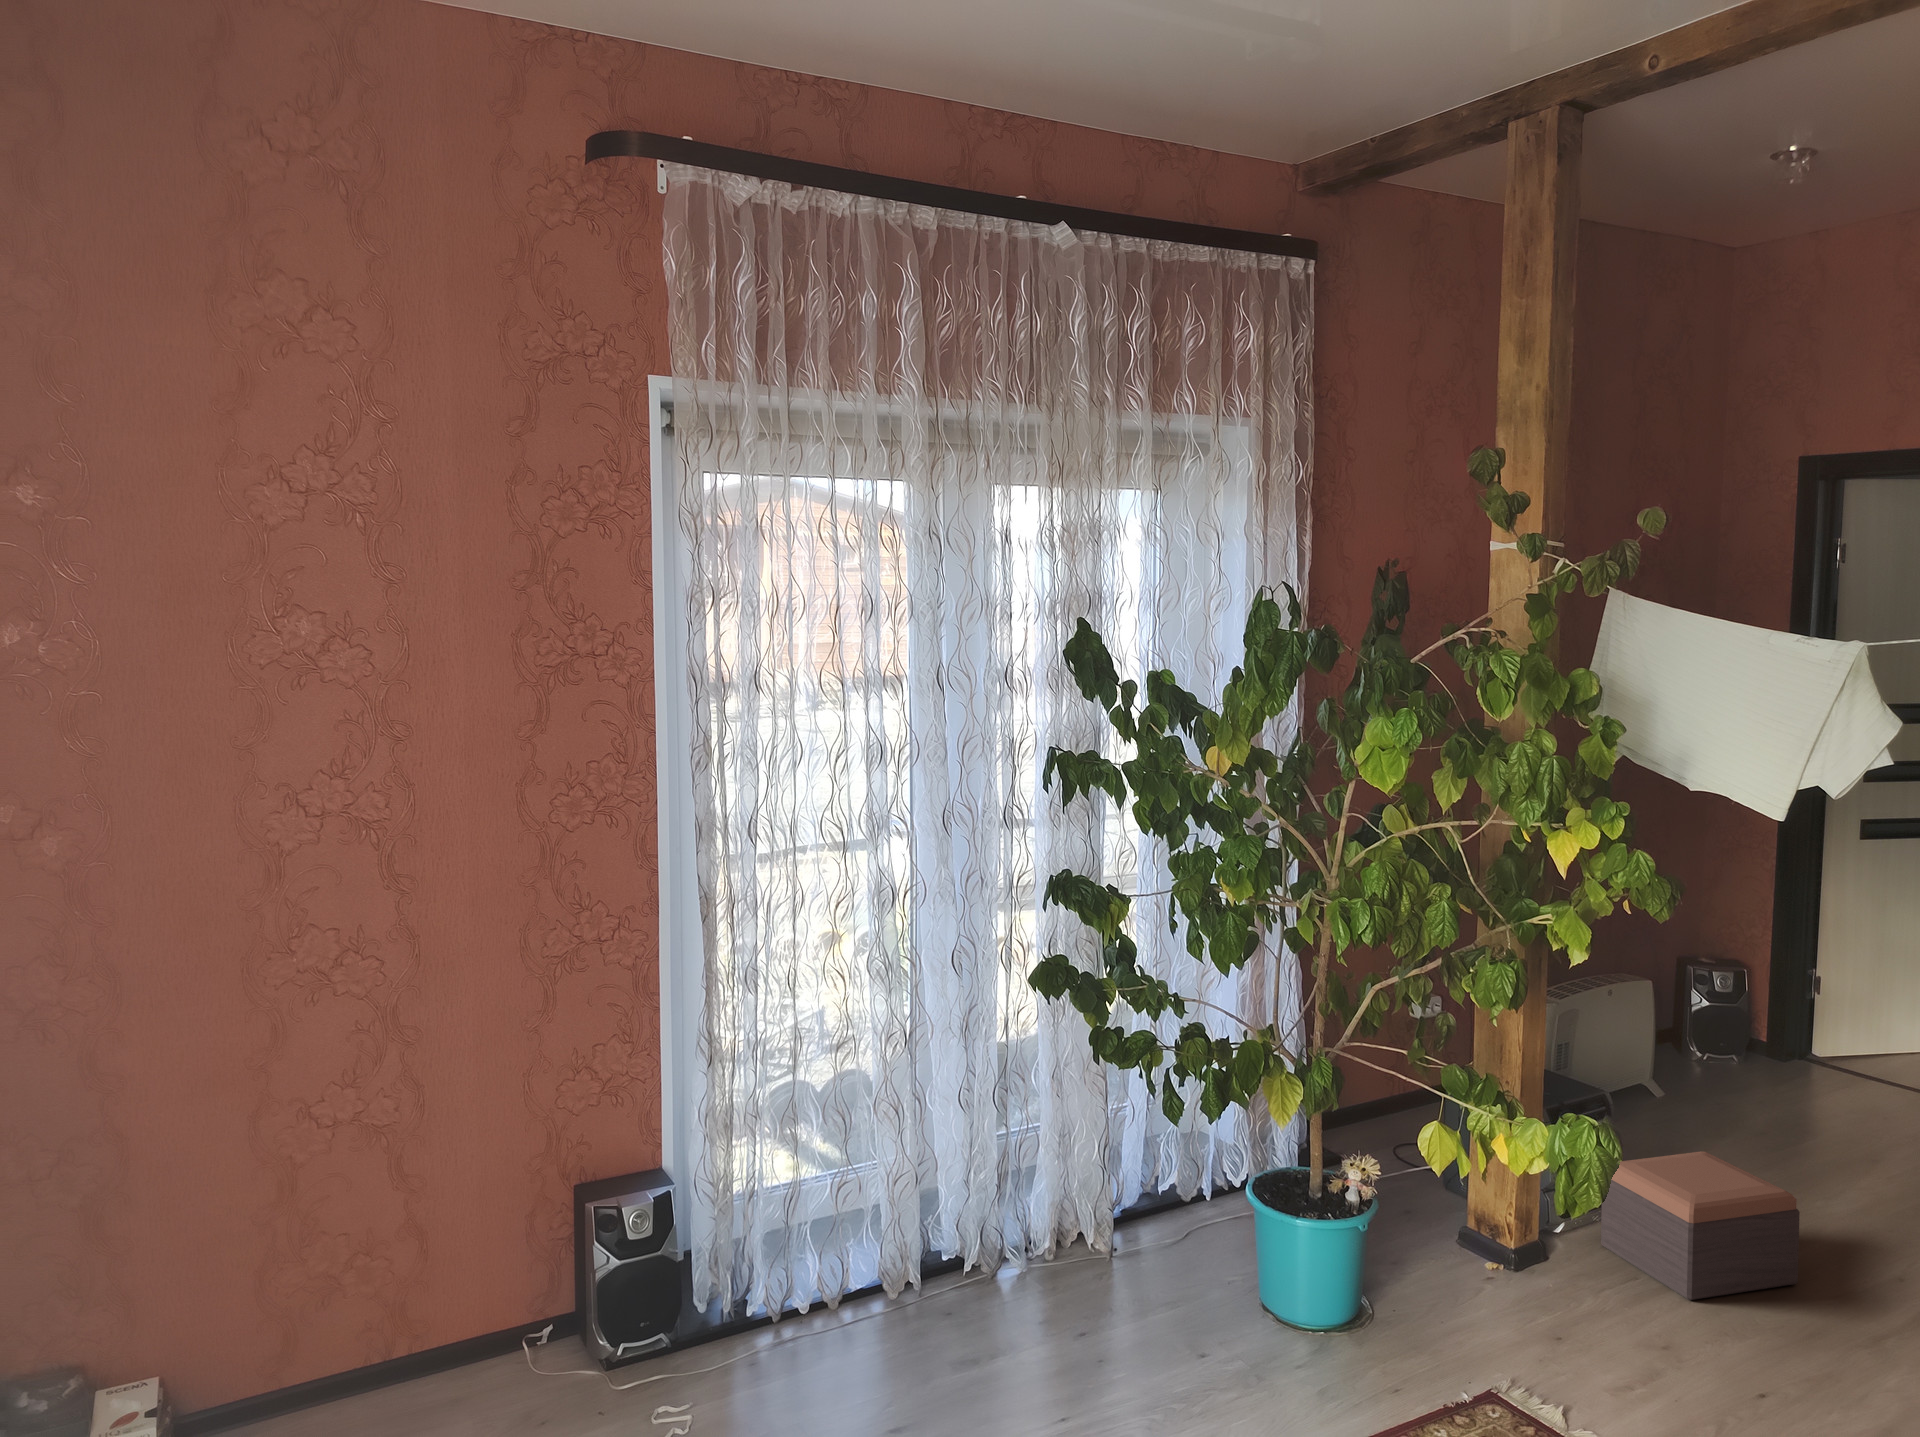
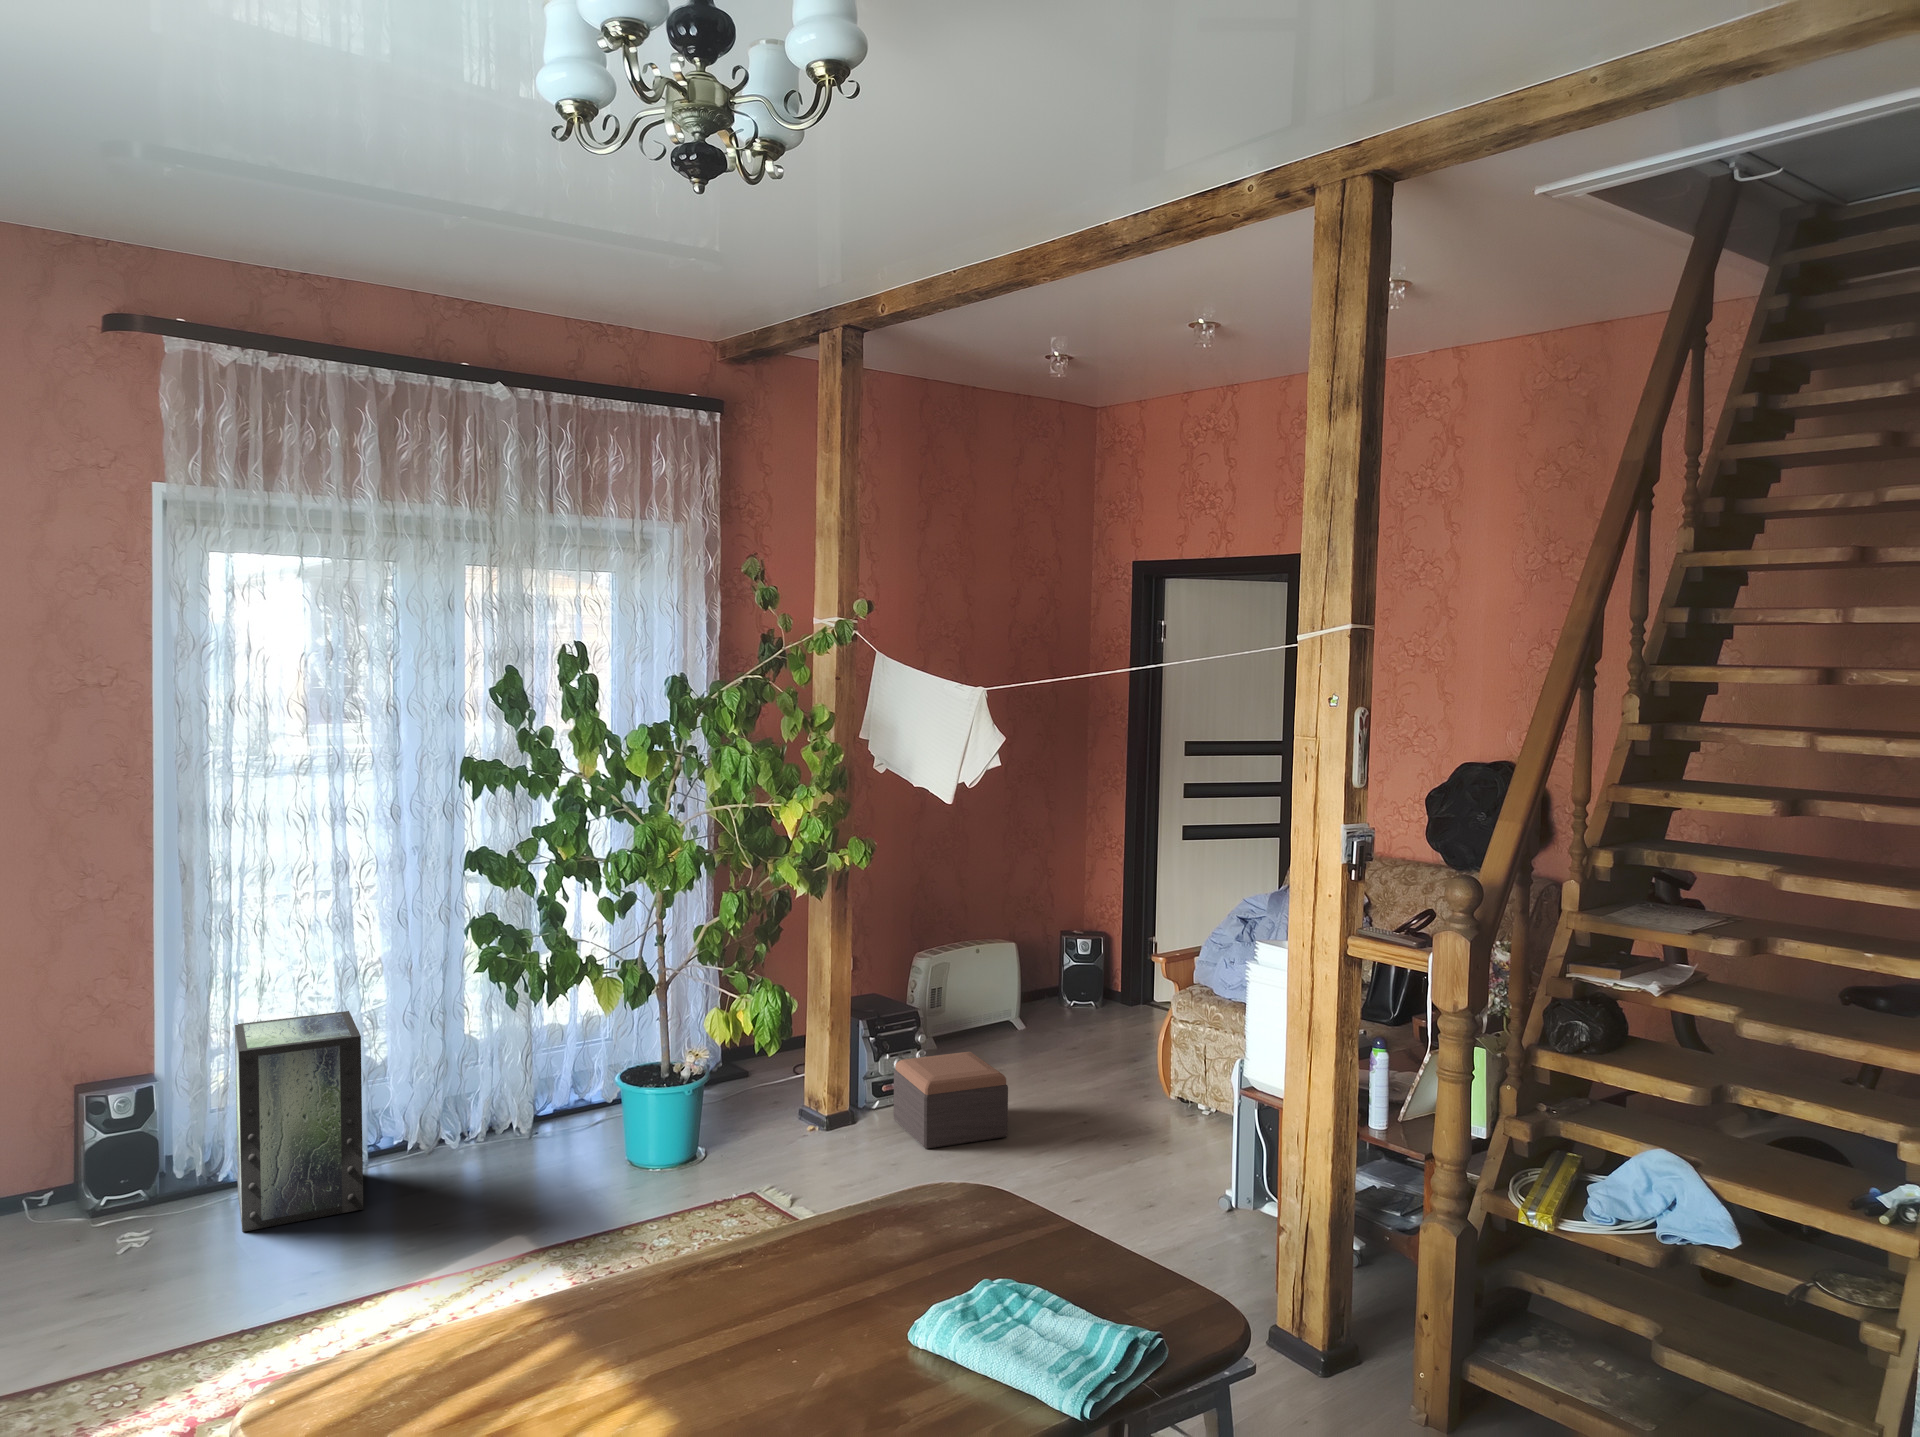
storage box: none [766,1089,953,1404] -> present [235,1011,363,1232]

